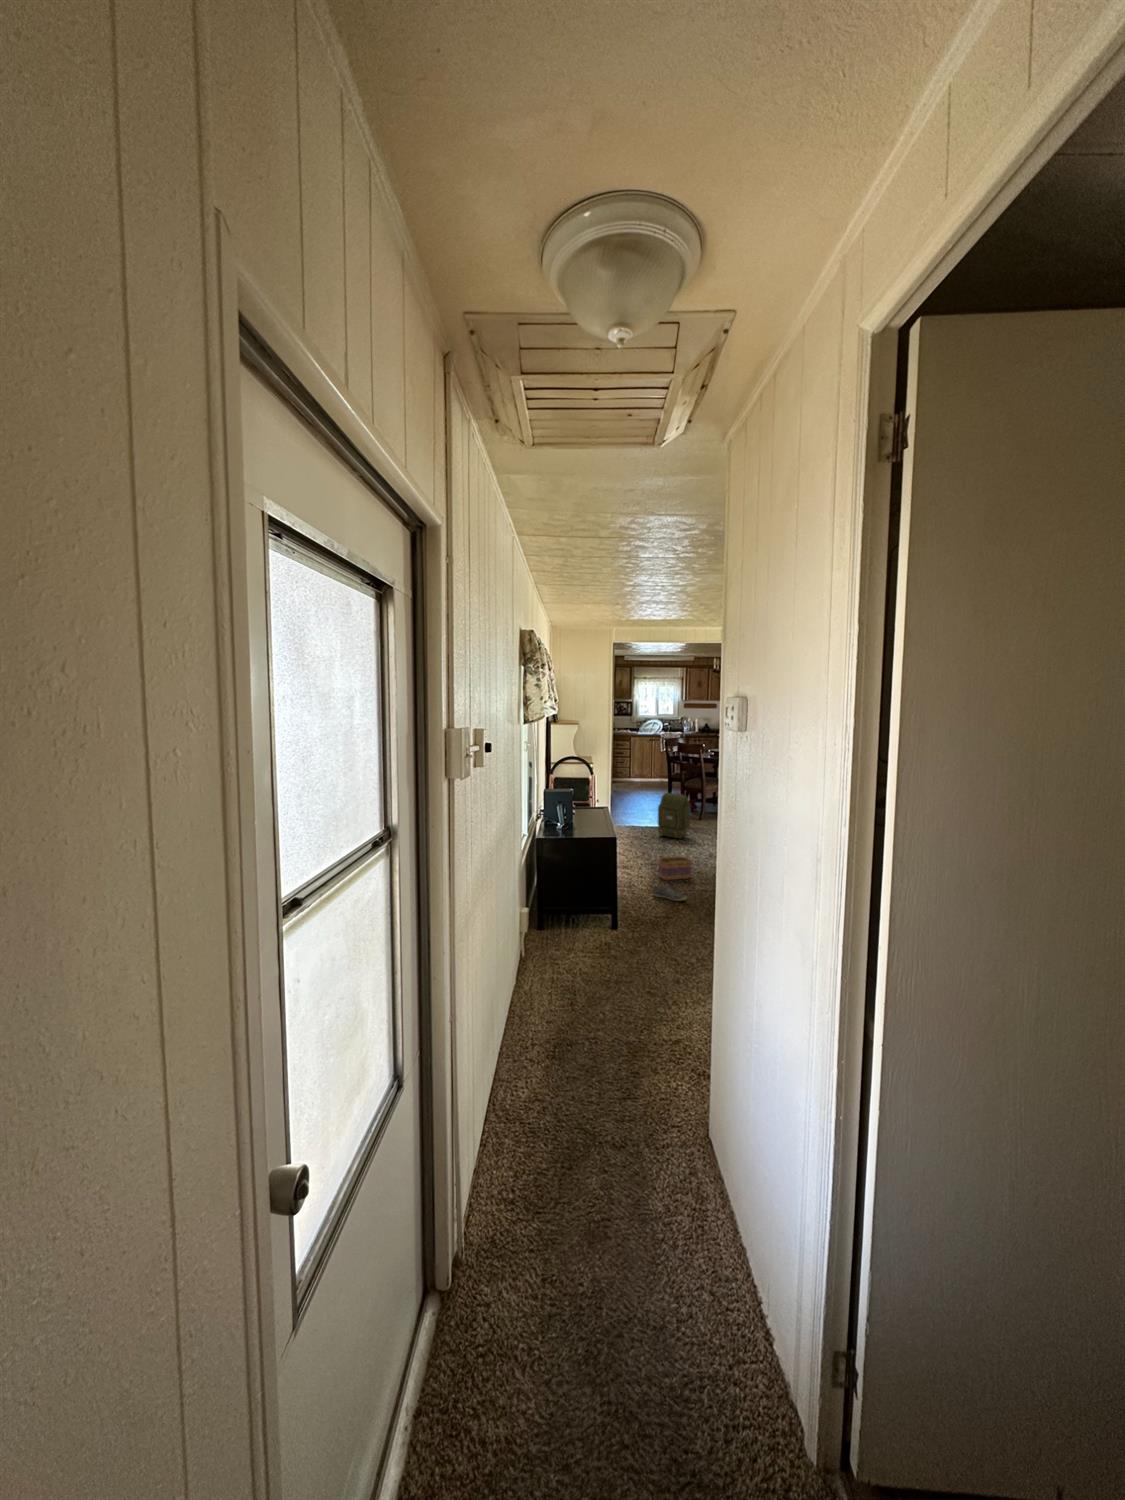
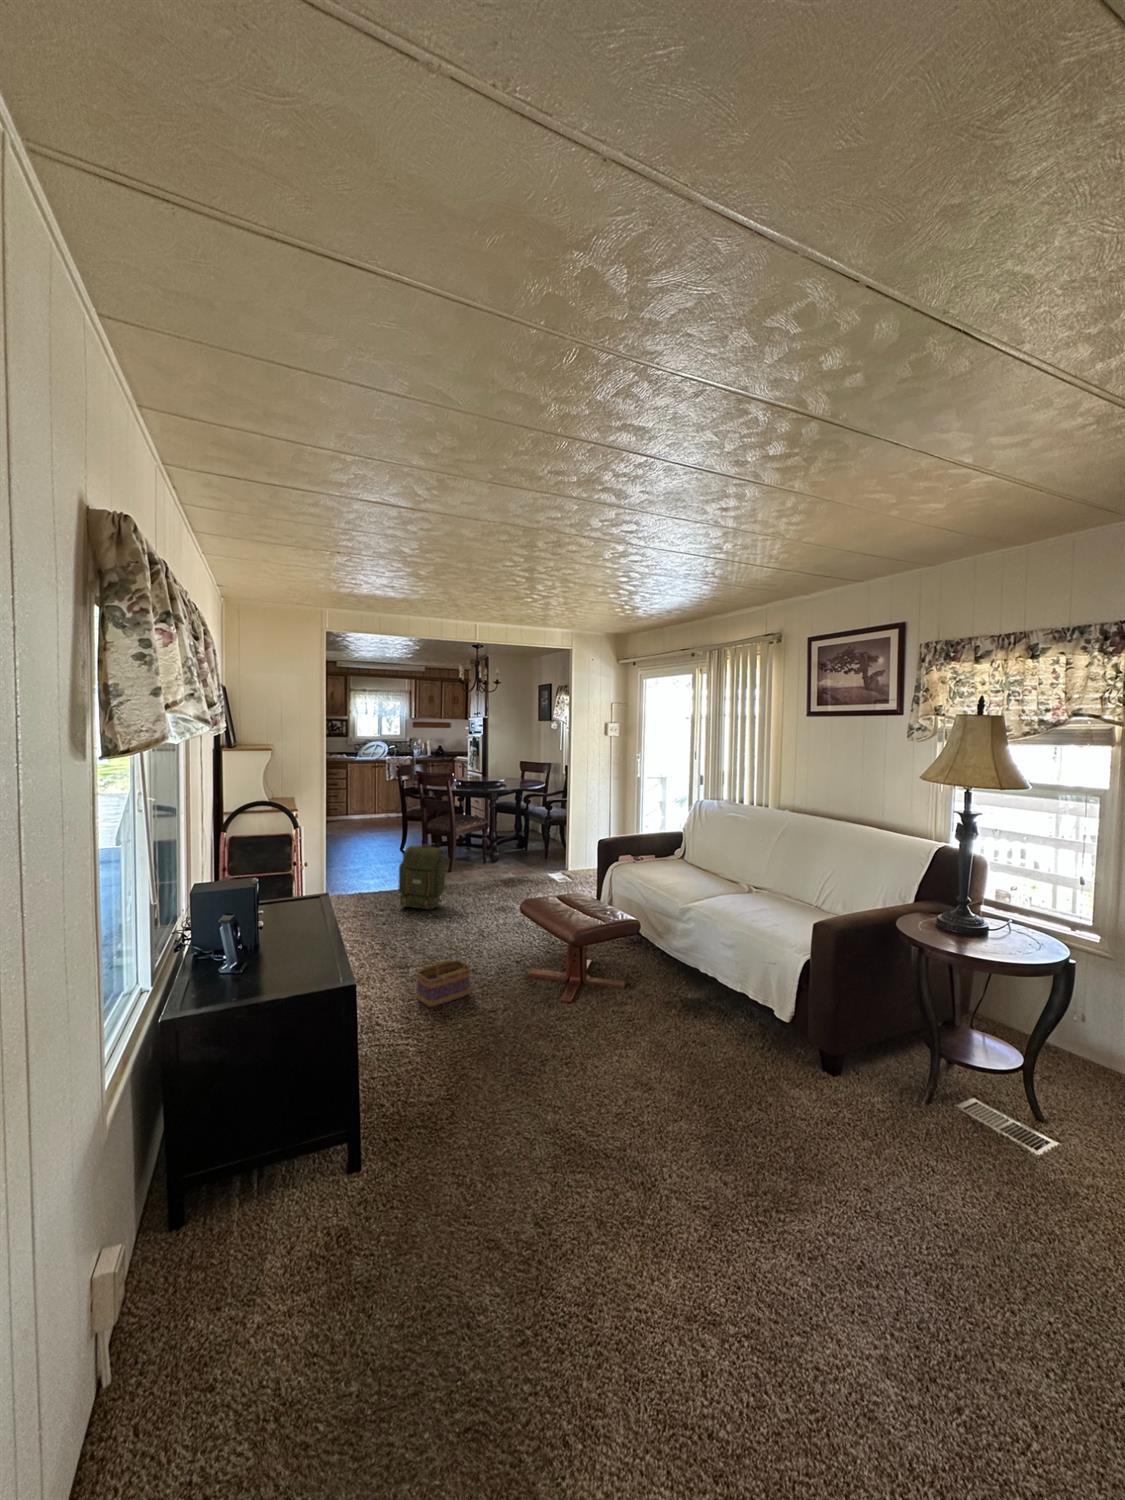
shoe: present [653,884,687,901] -> none [417,1031,481,1063]

